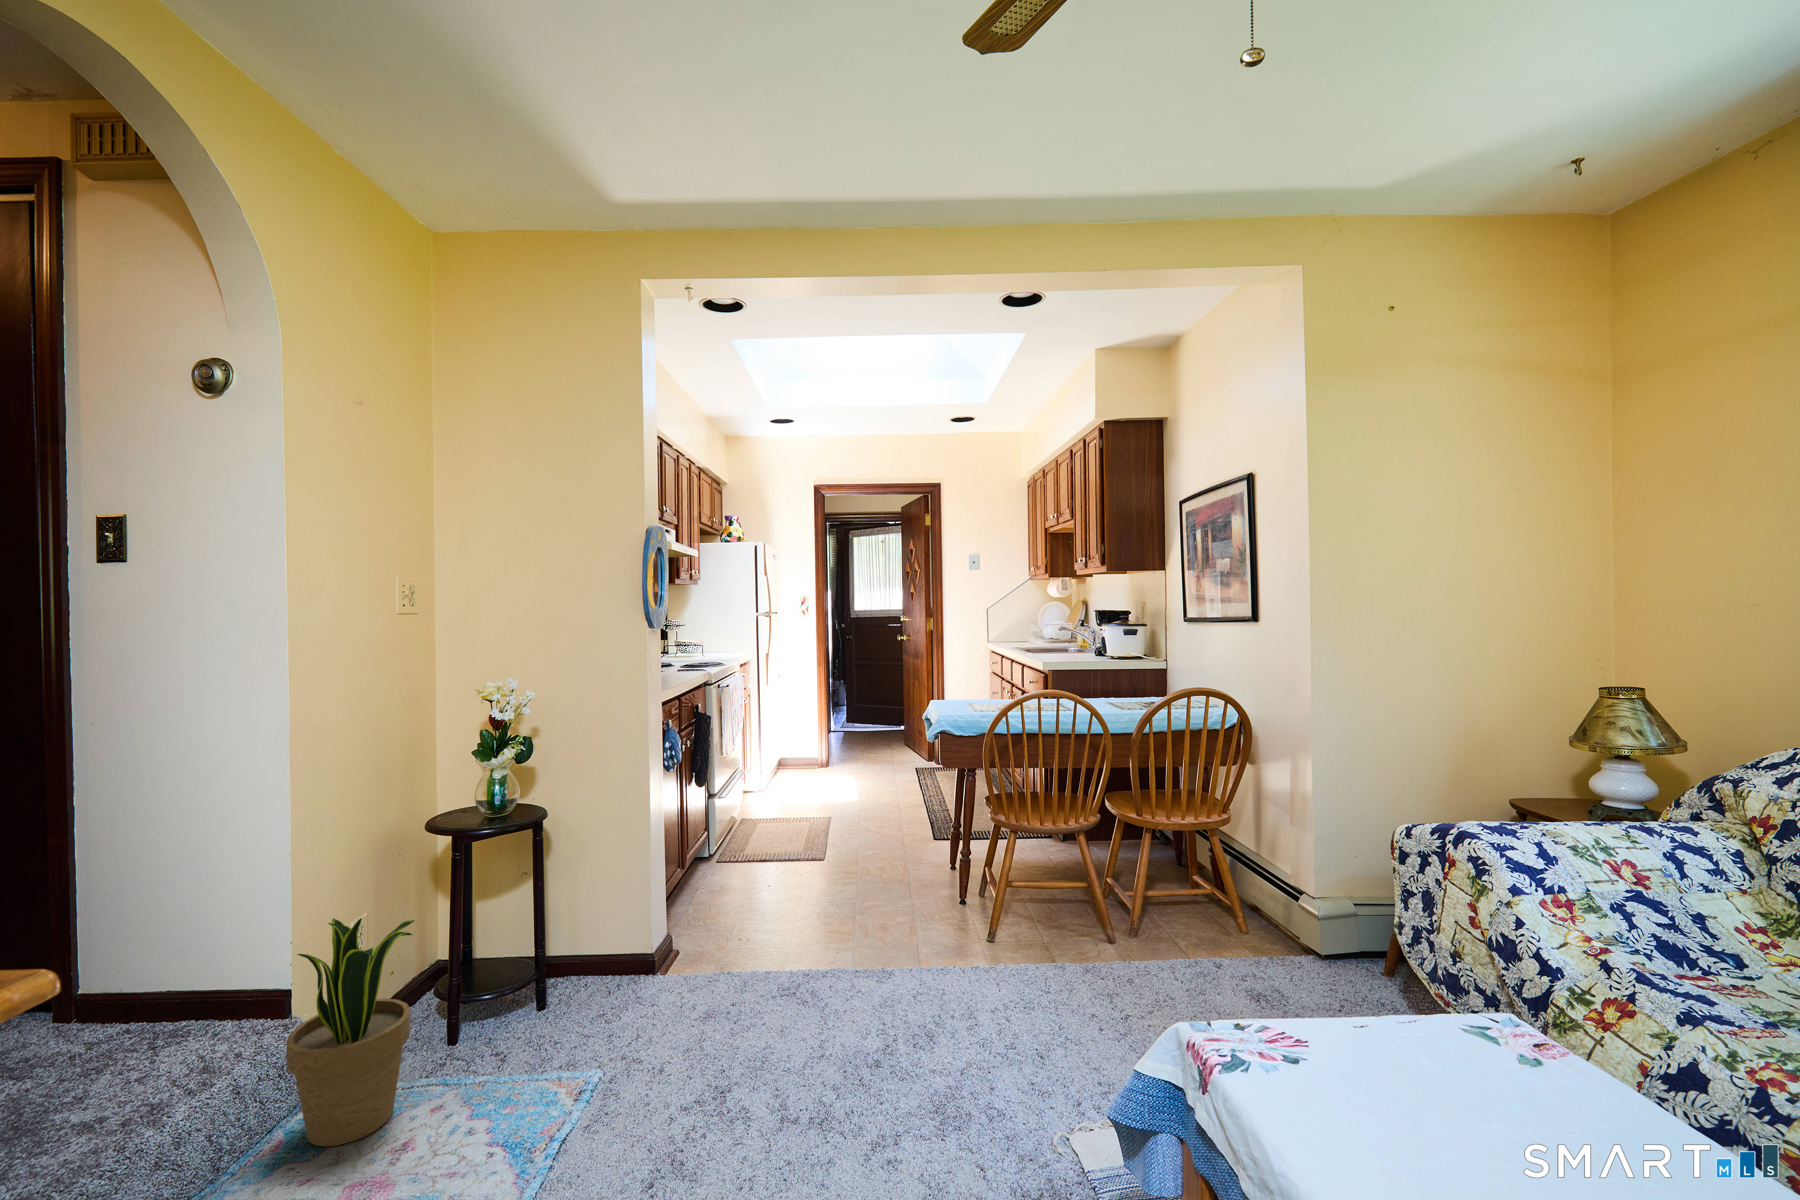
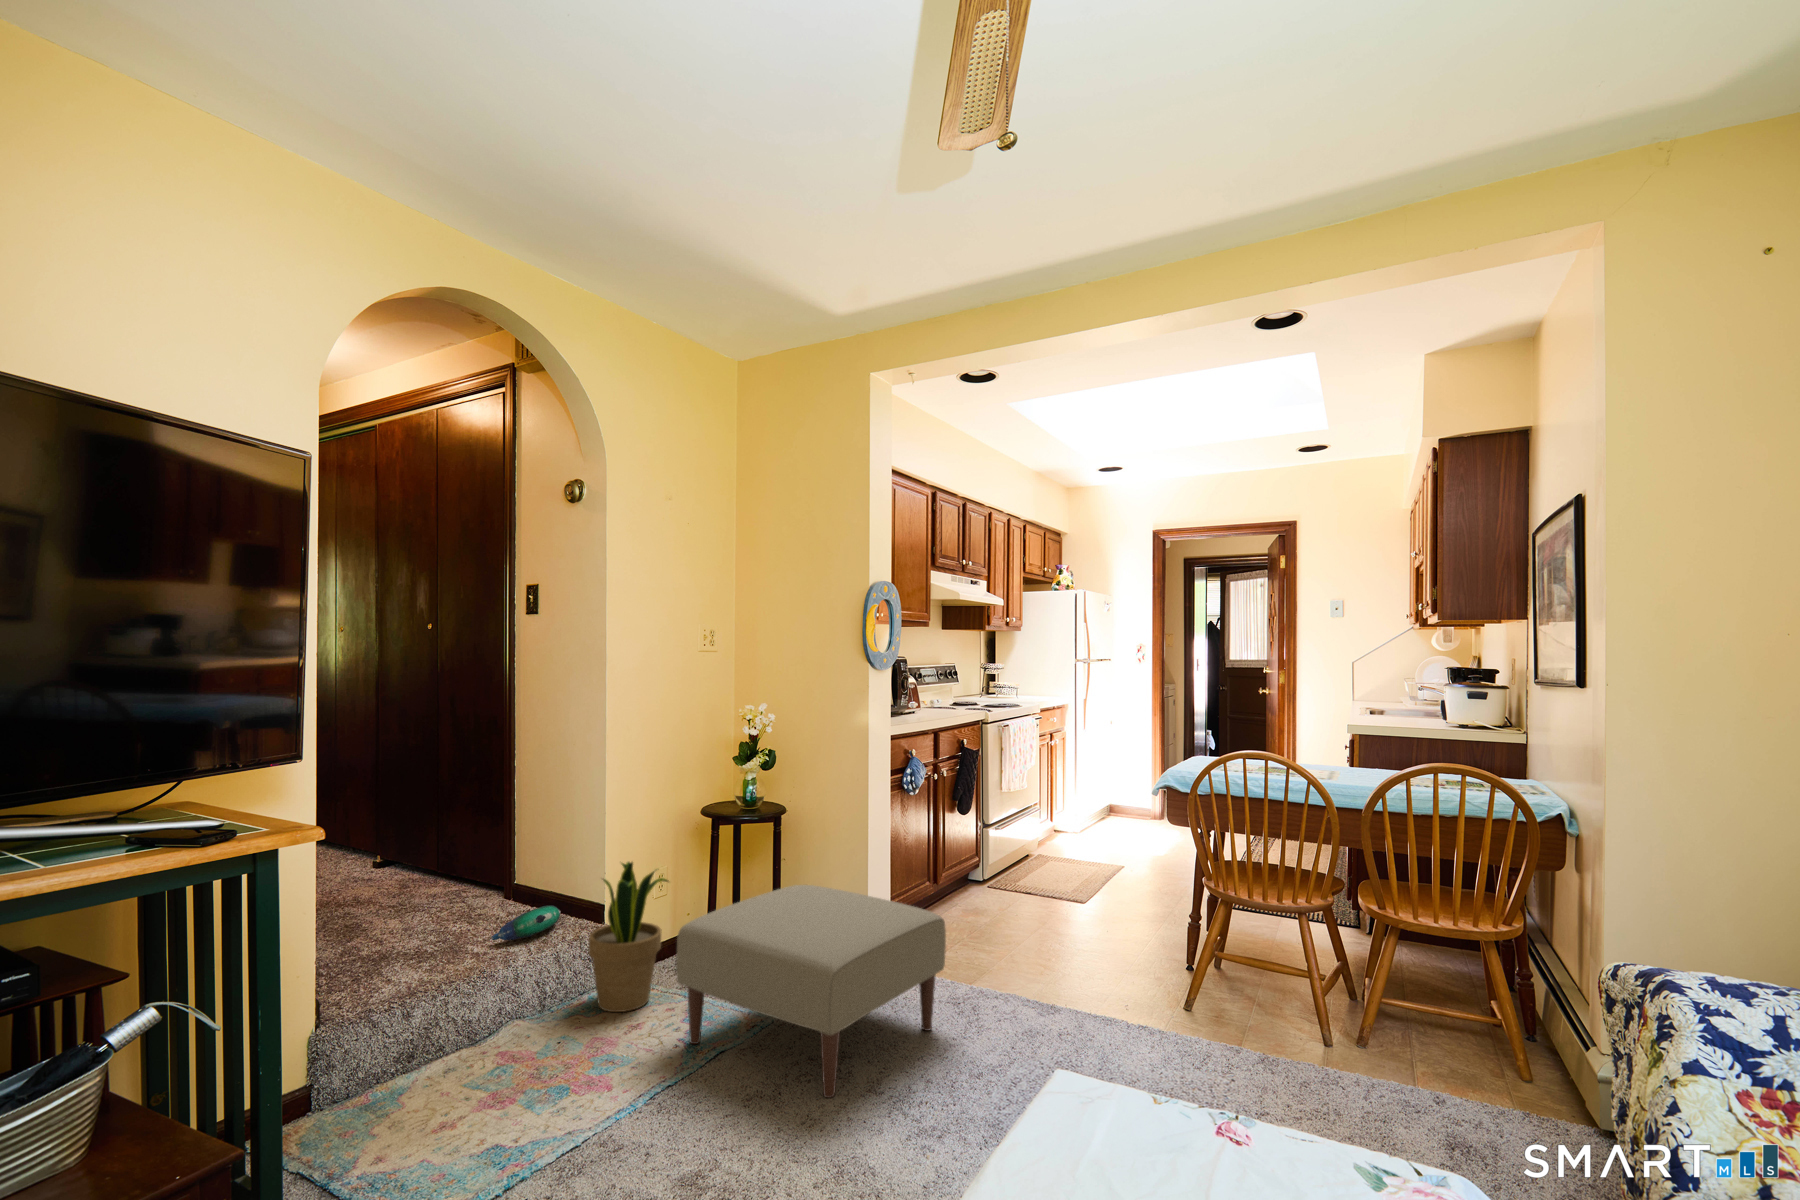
ottoman: none [483,896,804,1151] -> present [676,885,946,1098]
plush toy: none [69,1015,200,1103] -> present [491,906,560,941]

